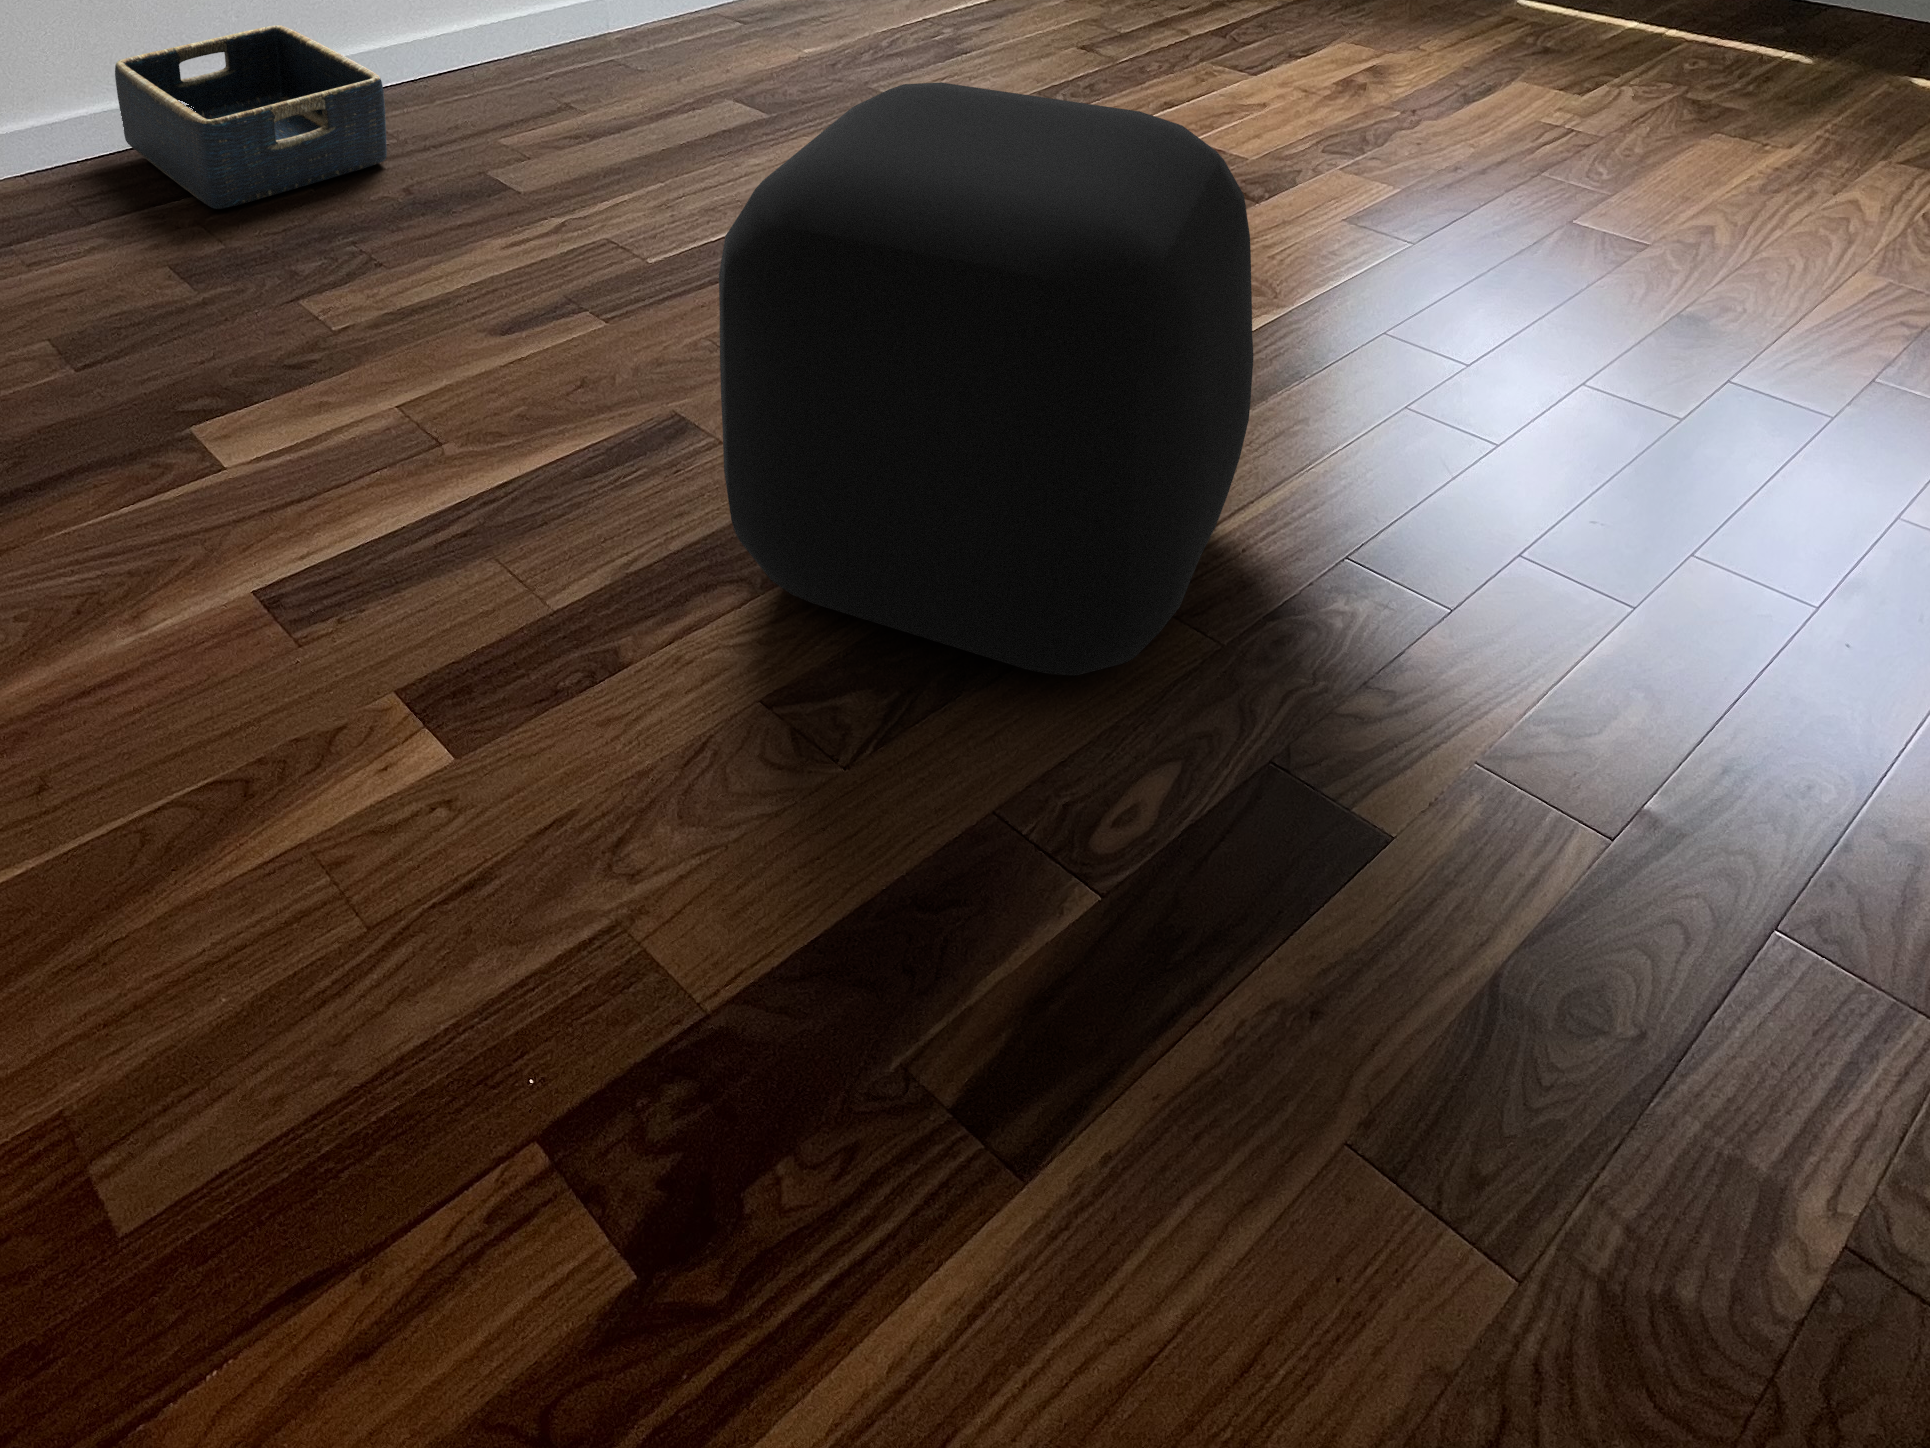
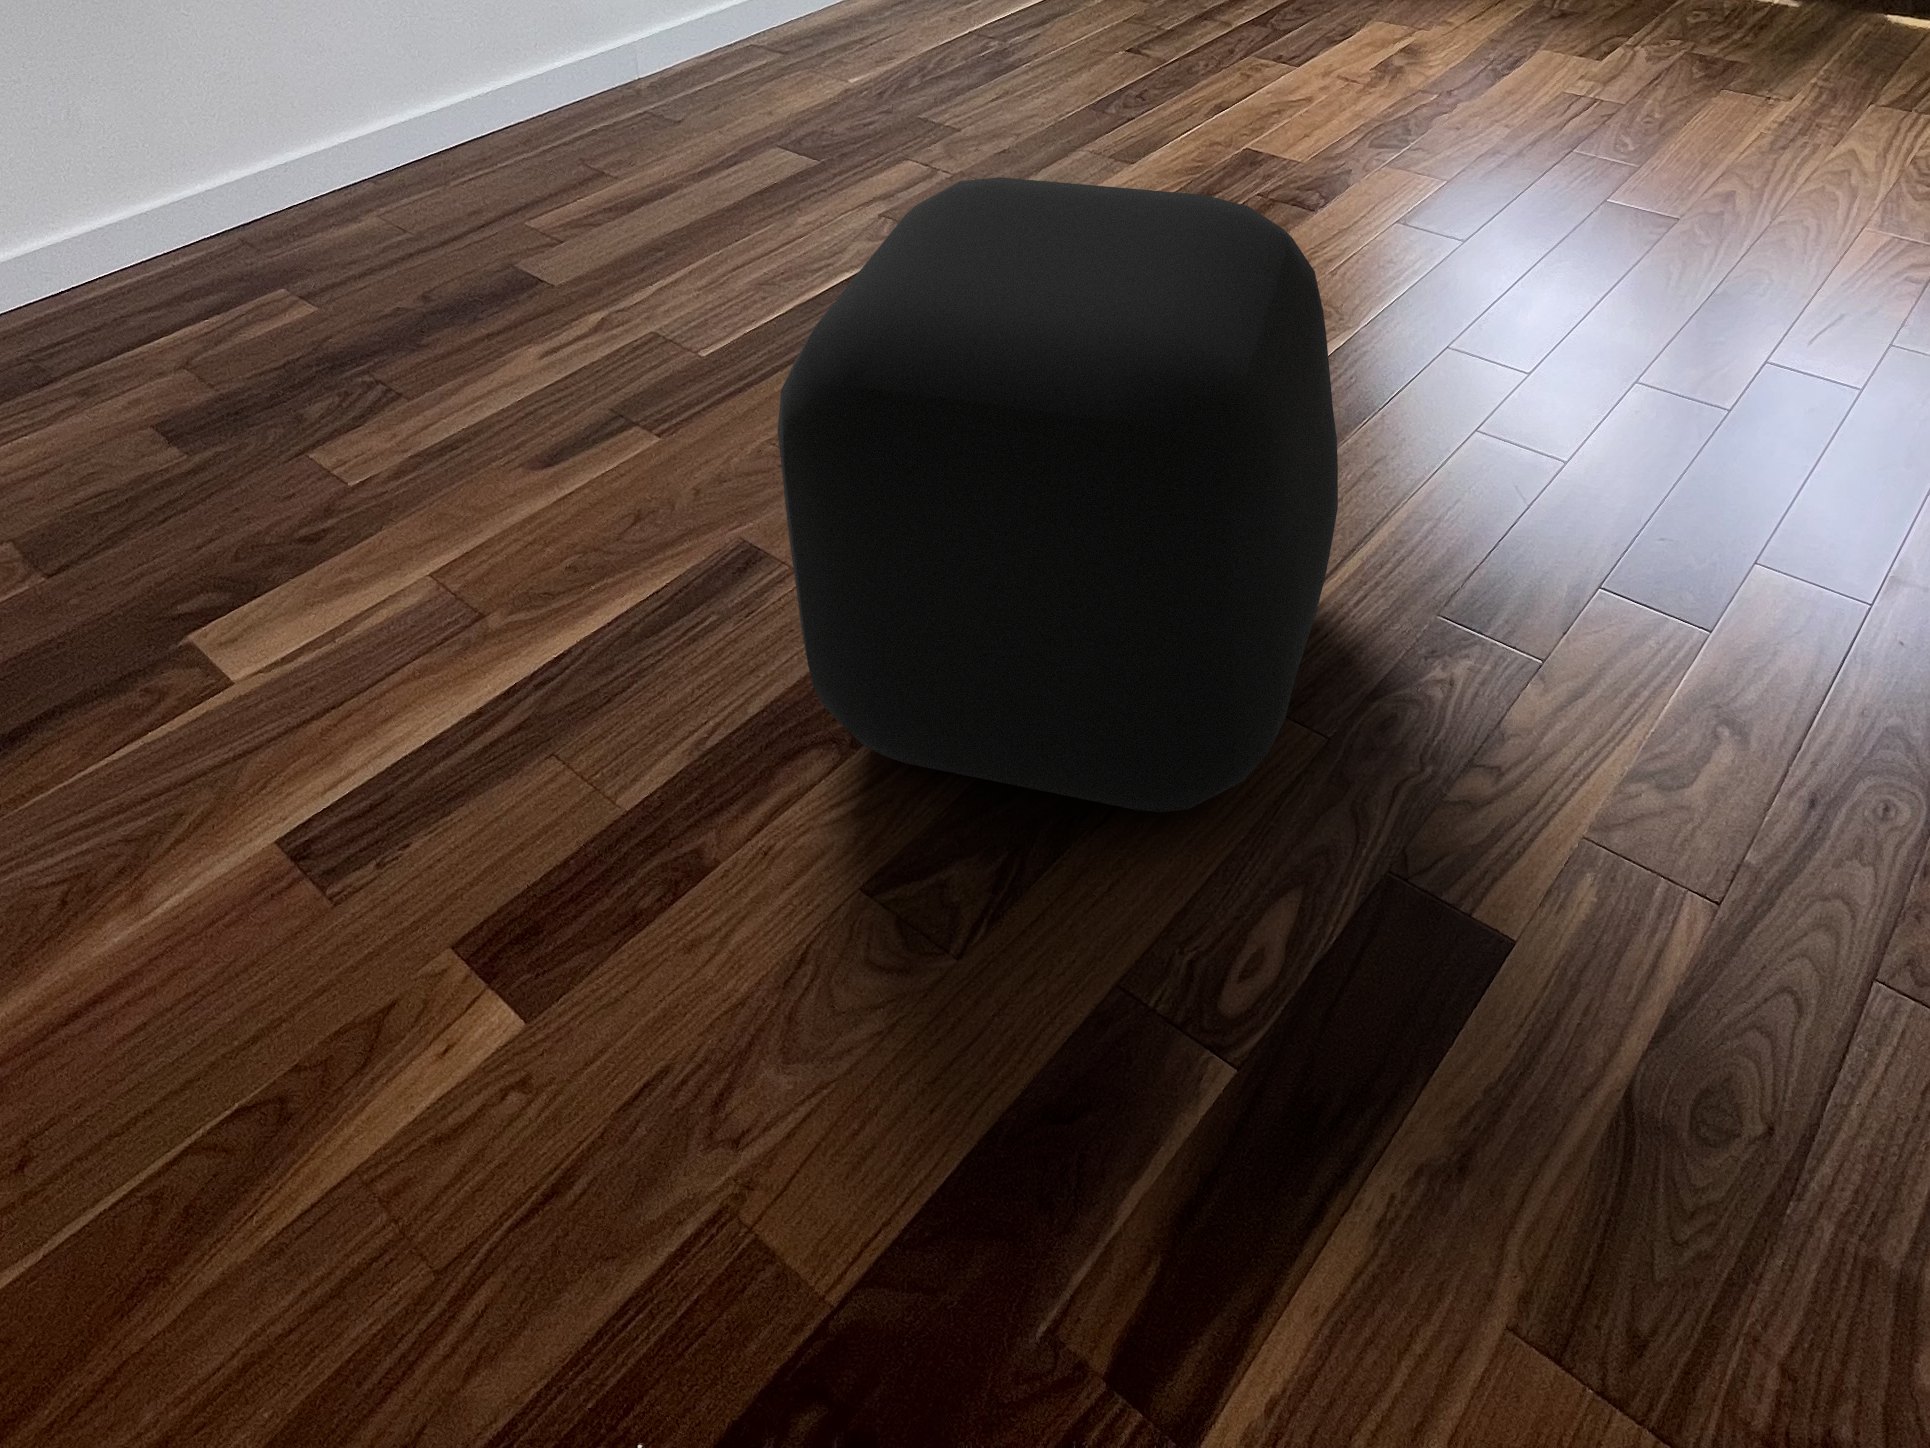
basket: present [115,25,387,209] -> none [83,117,410,344]

